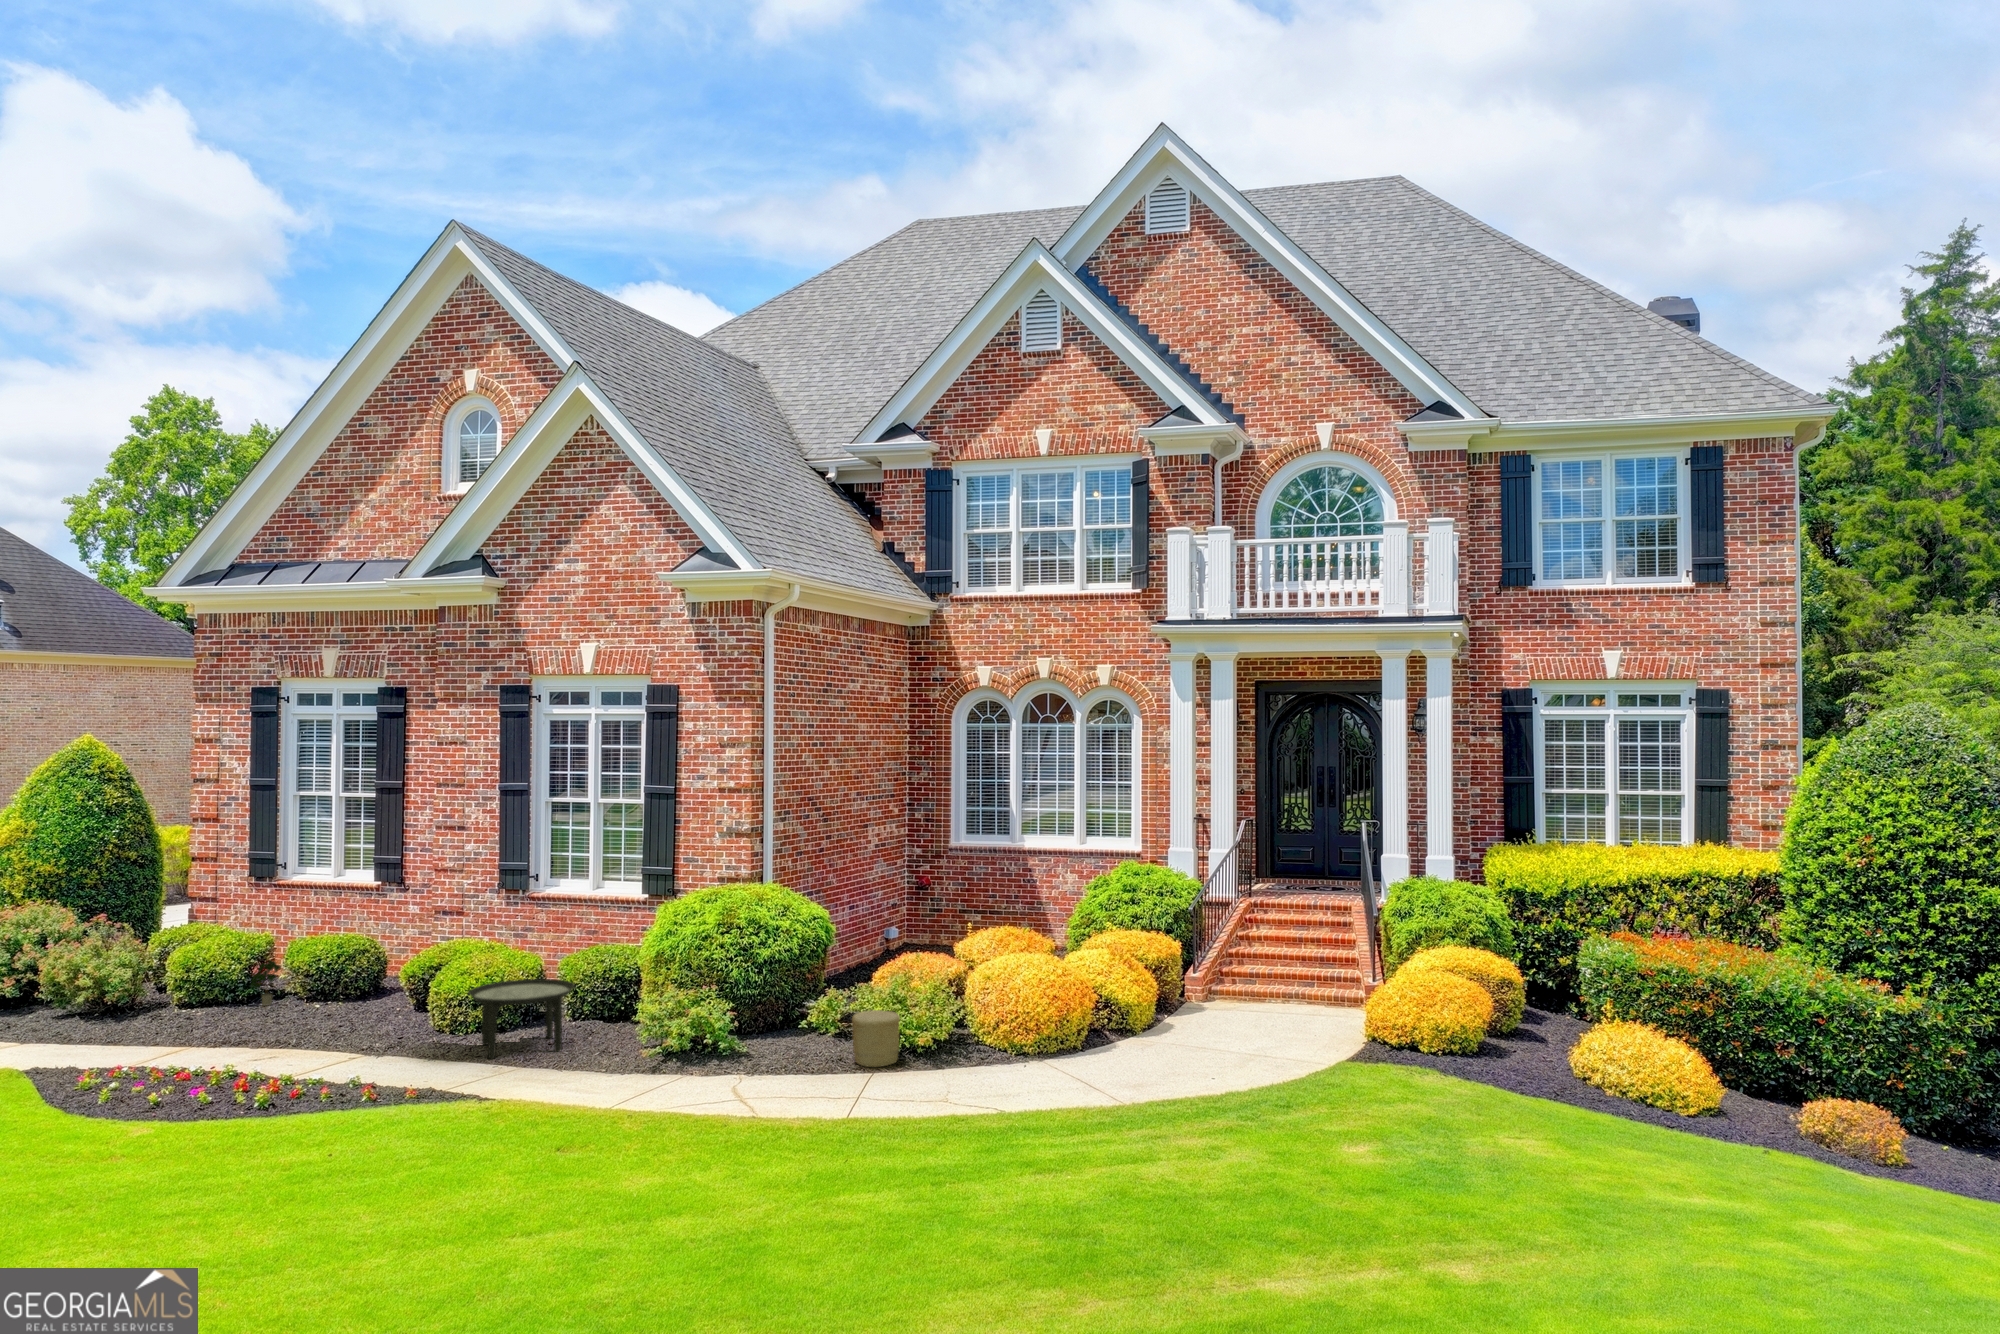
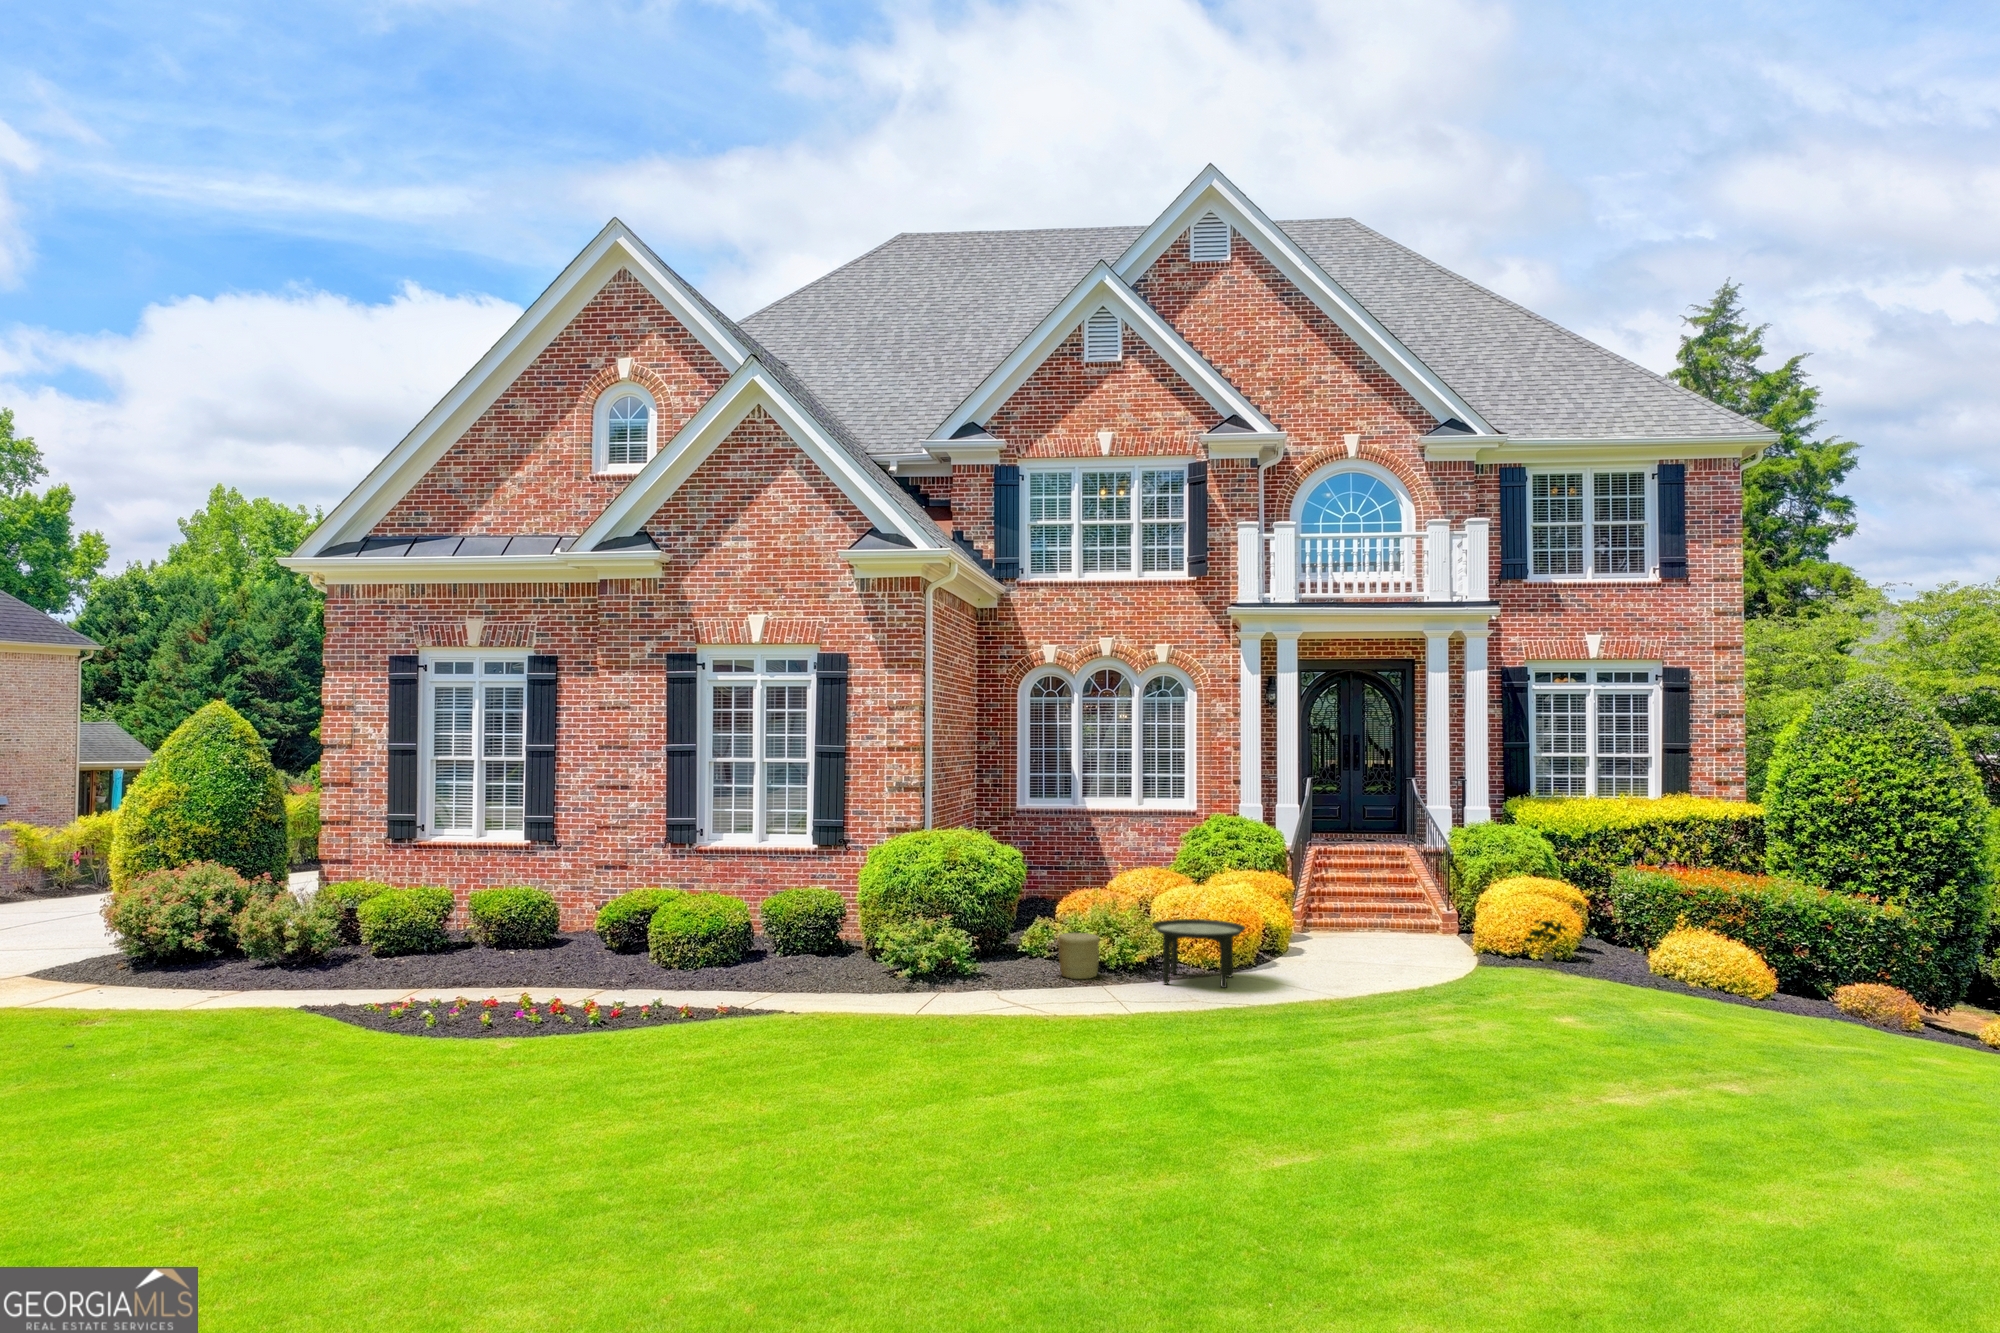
potted plant: present [250,961,281,1006] -> present [1526,920,1568,964]
round table: present [468,979,575,1059] -> present [1152,919,1245,988]

